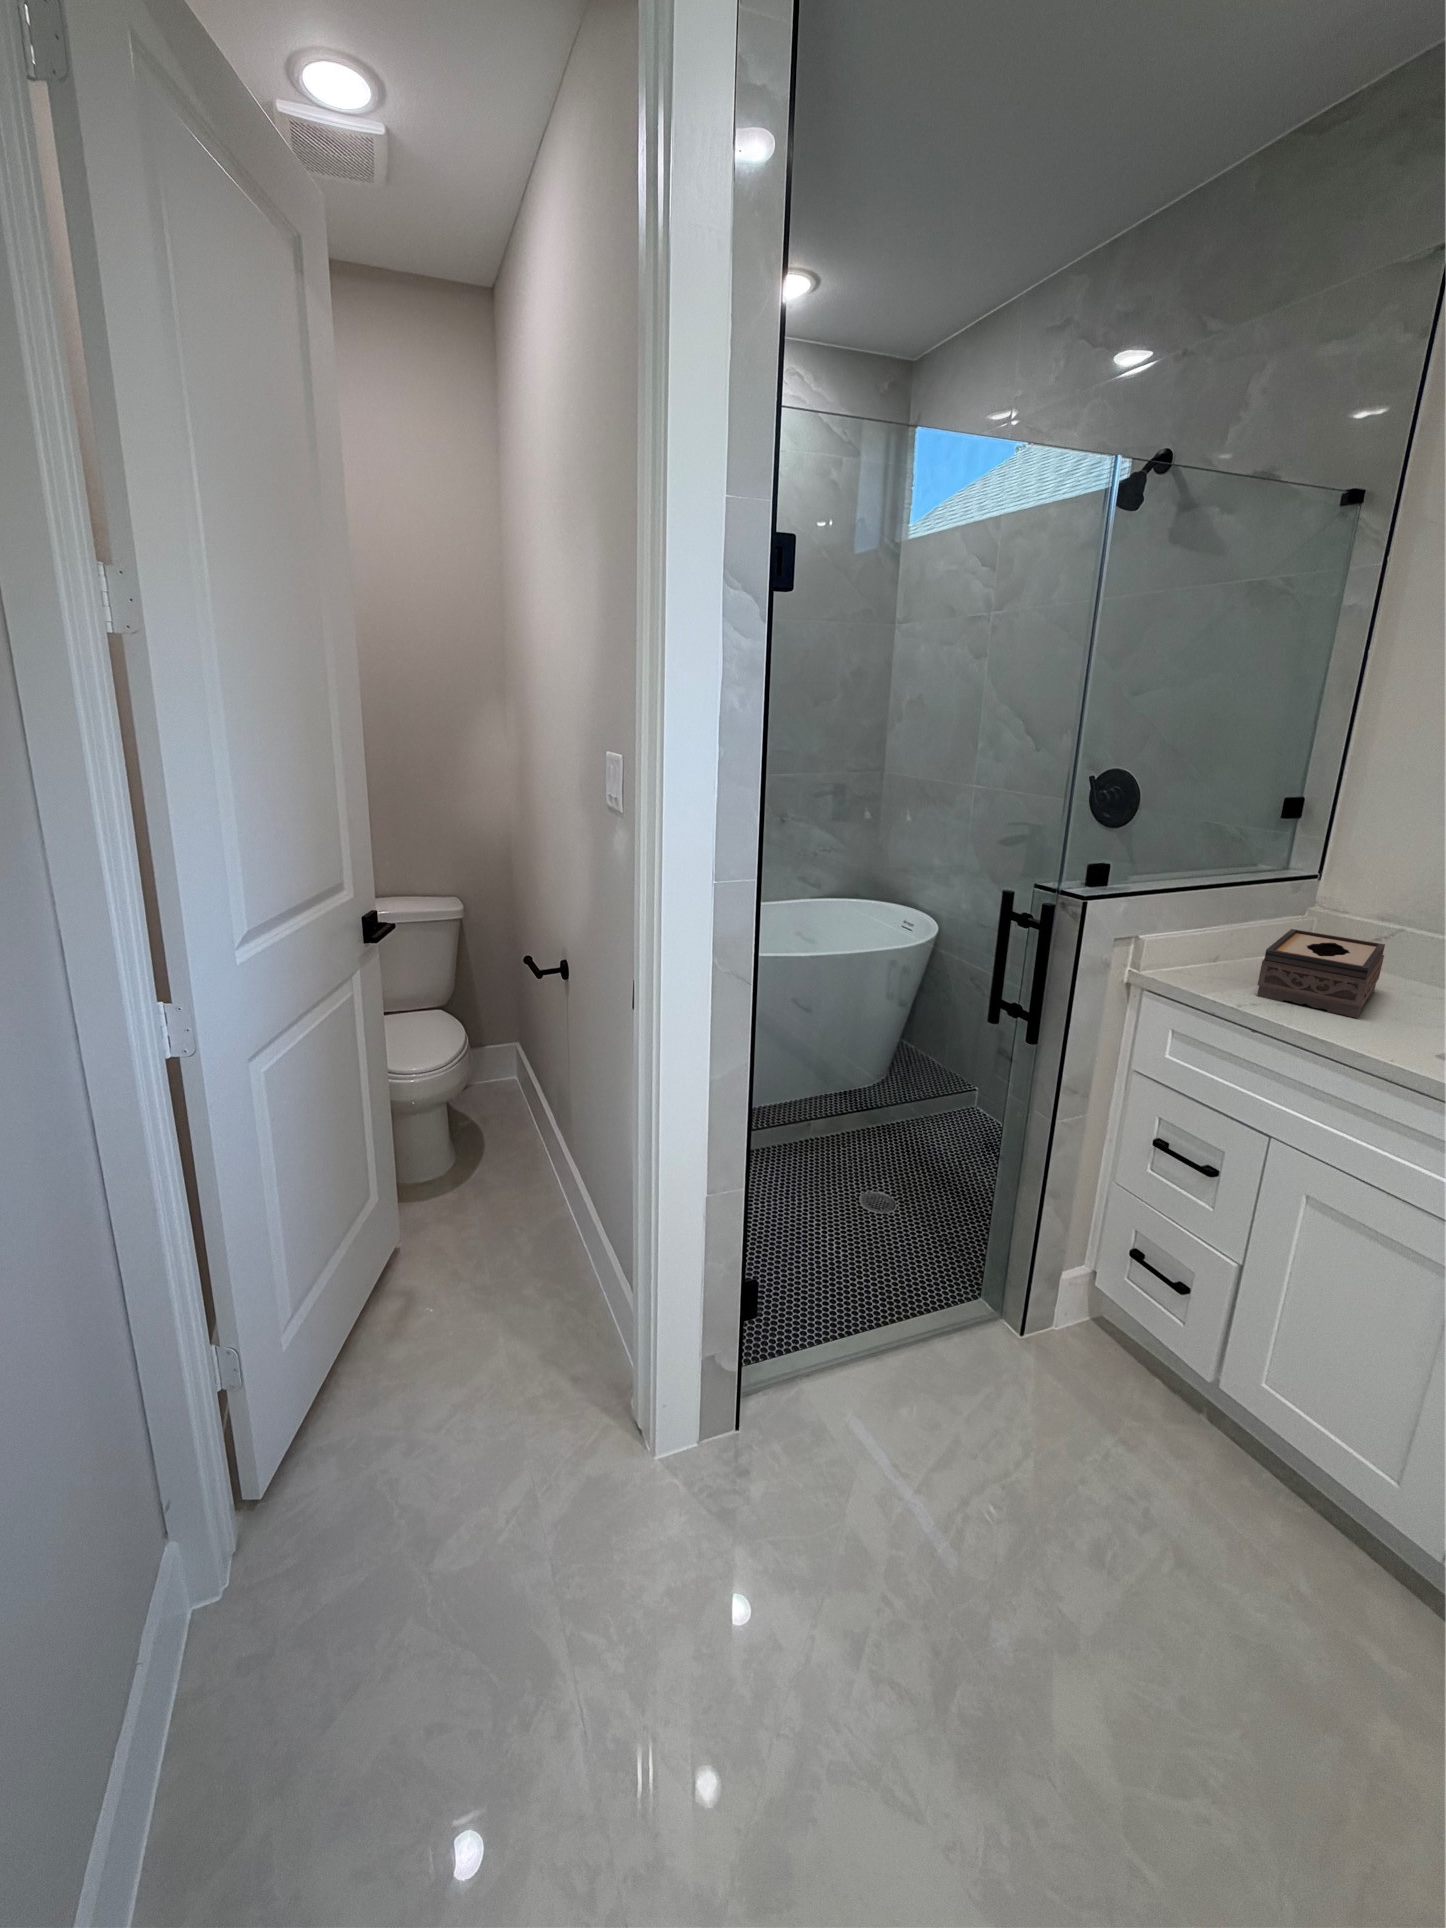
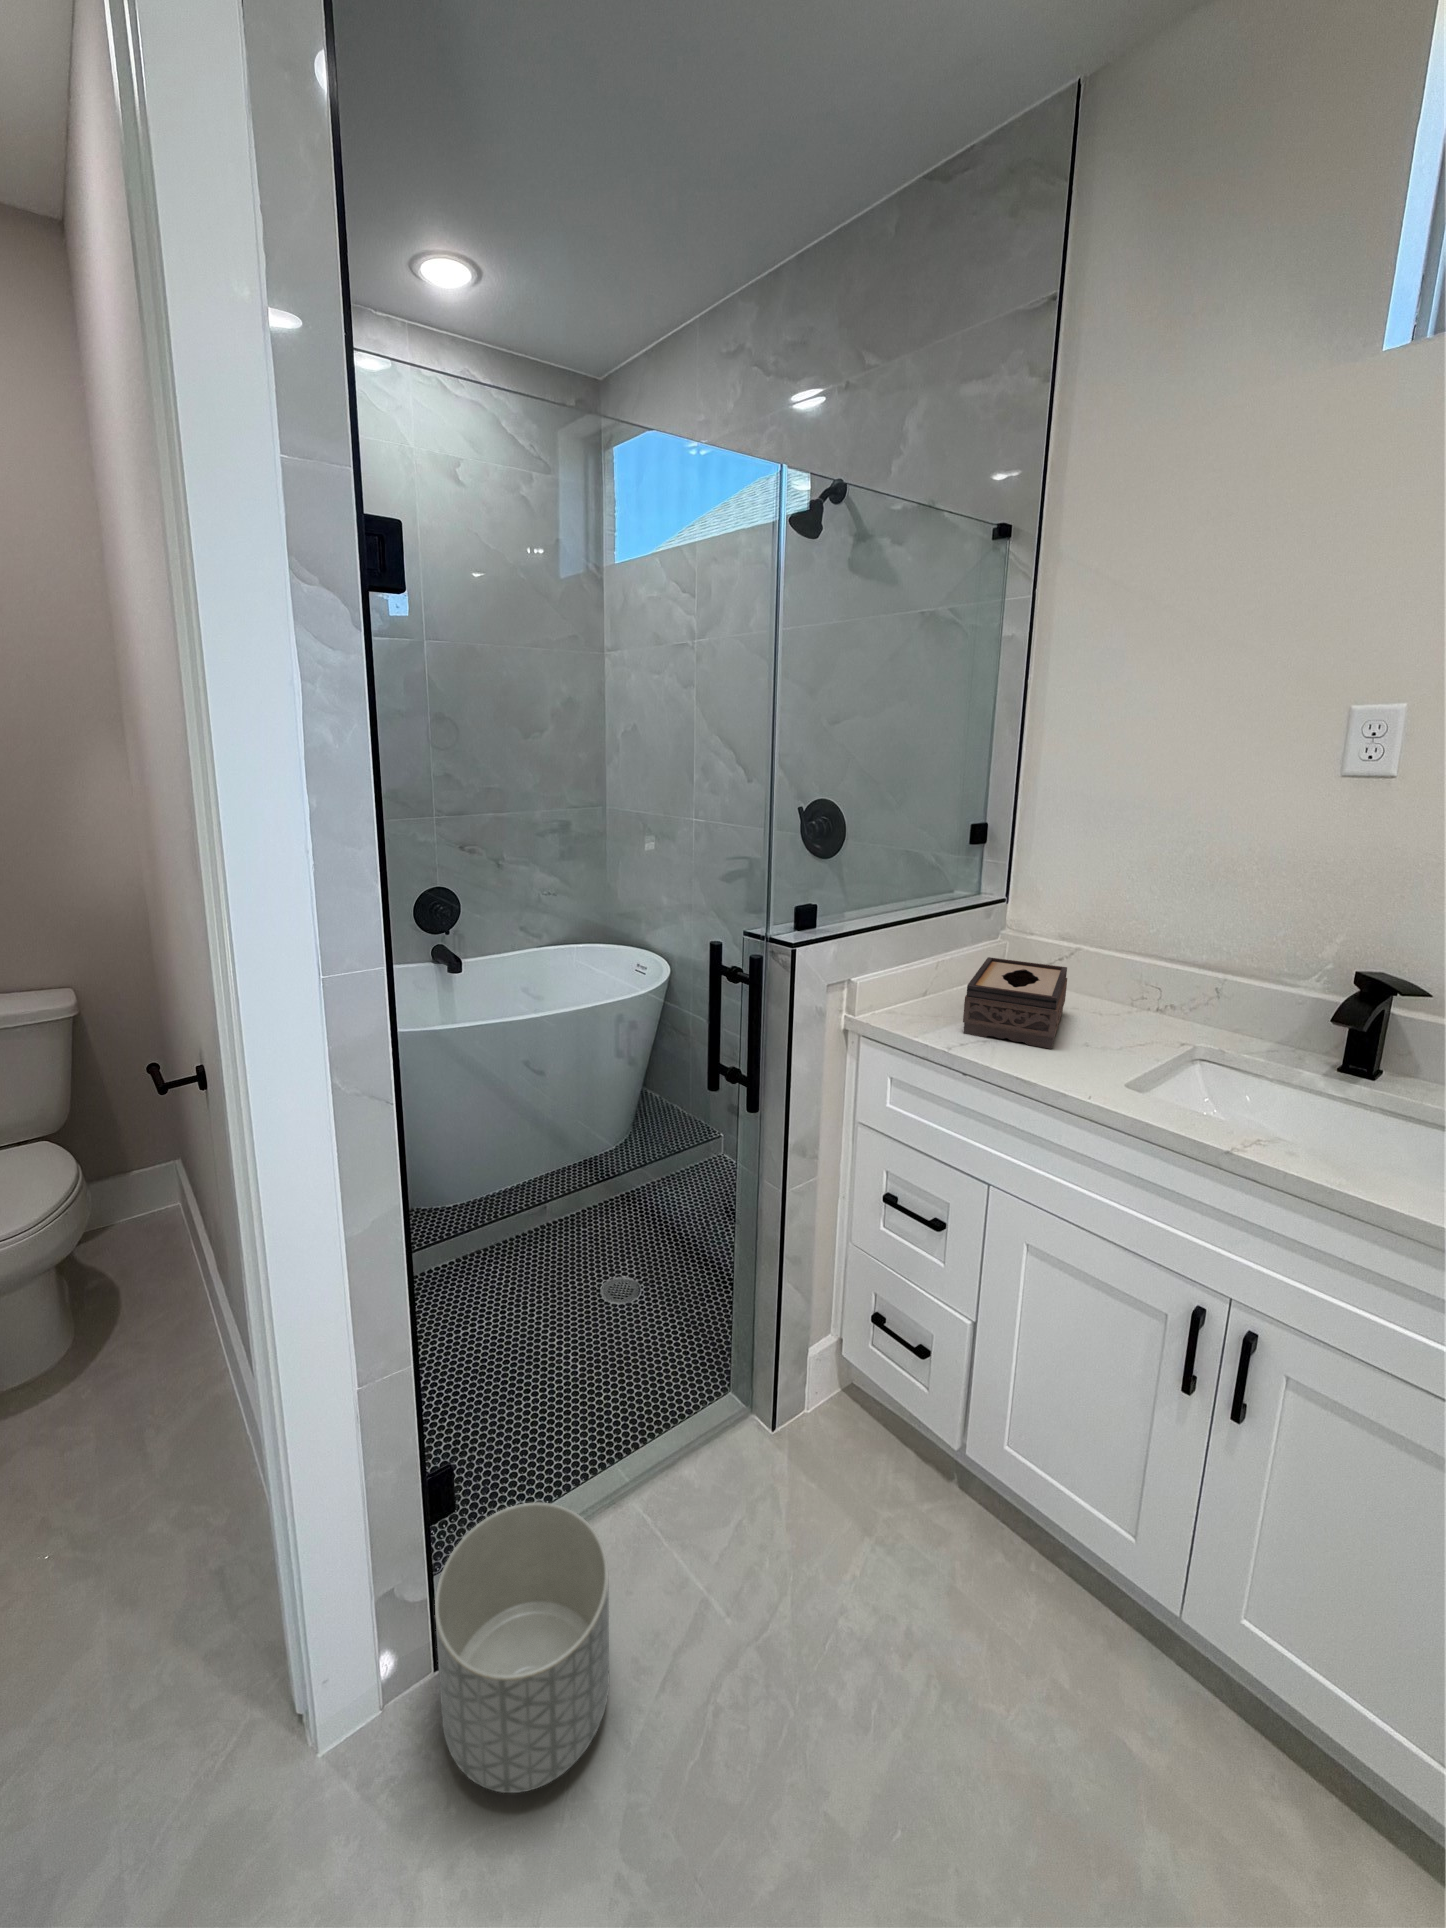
planter: none [748,1321,887,1518] -> present [435,1502,609,1793]

